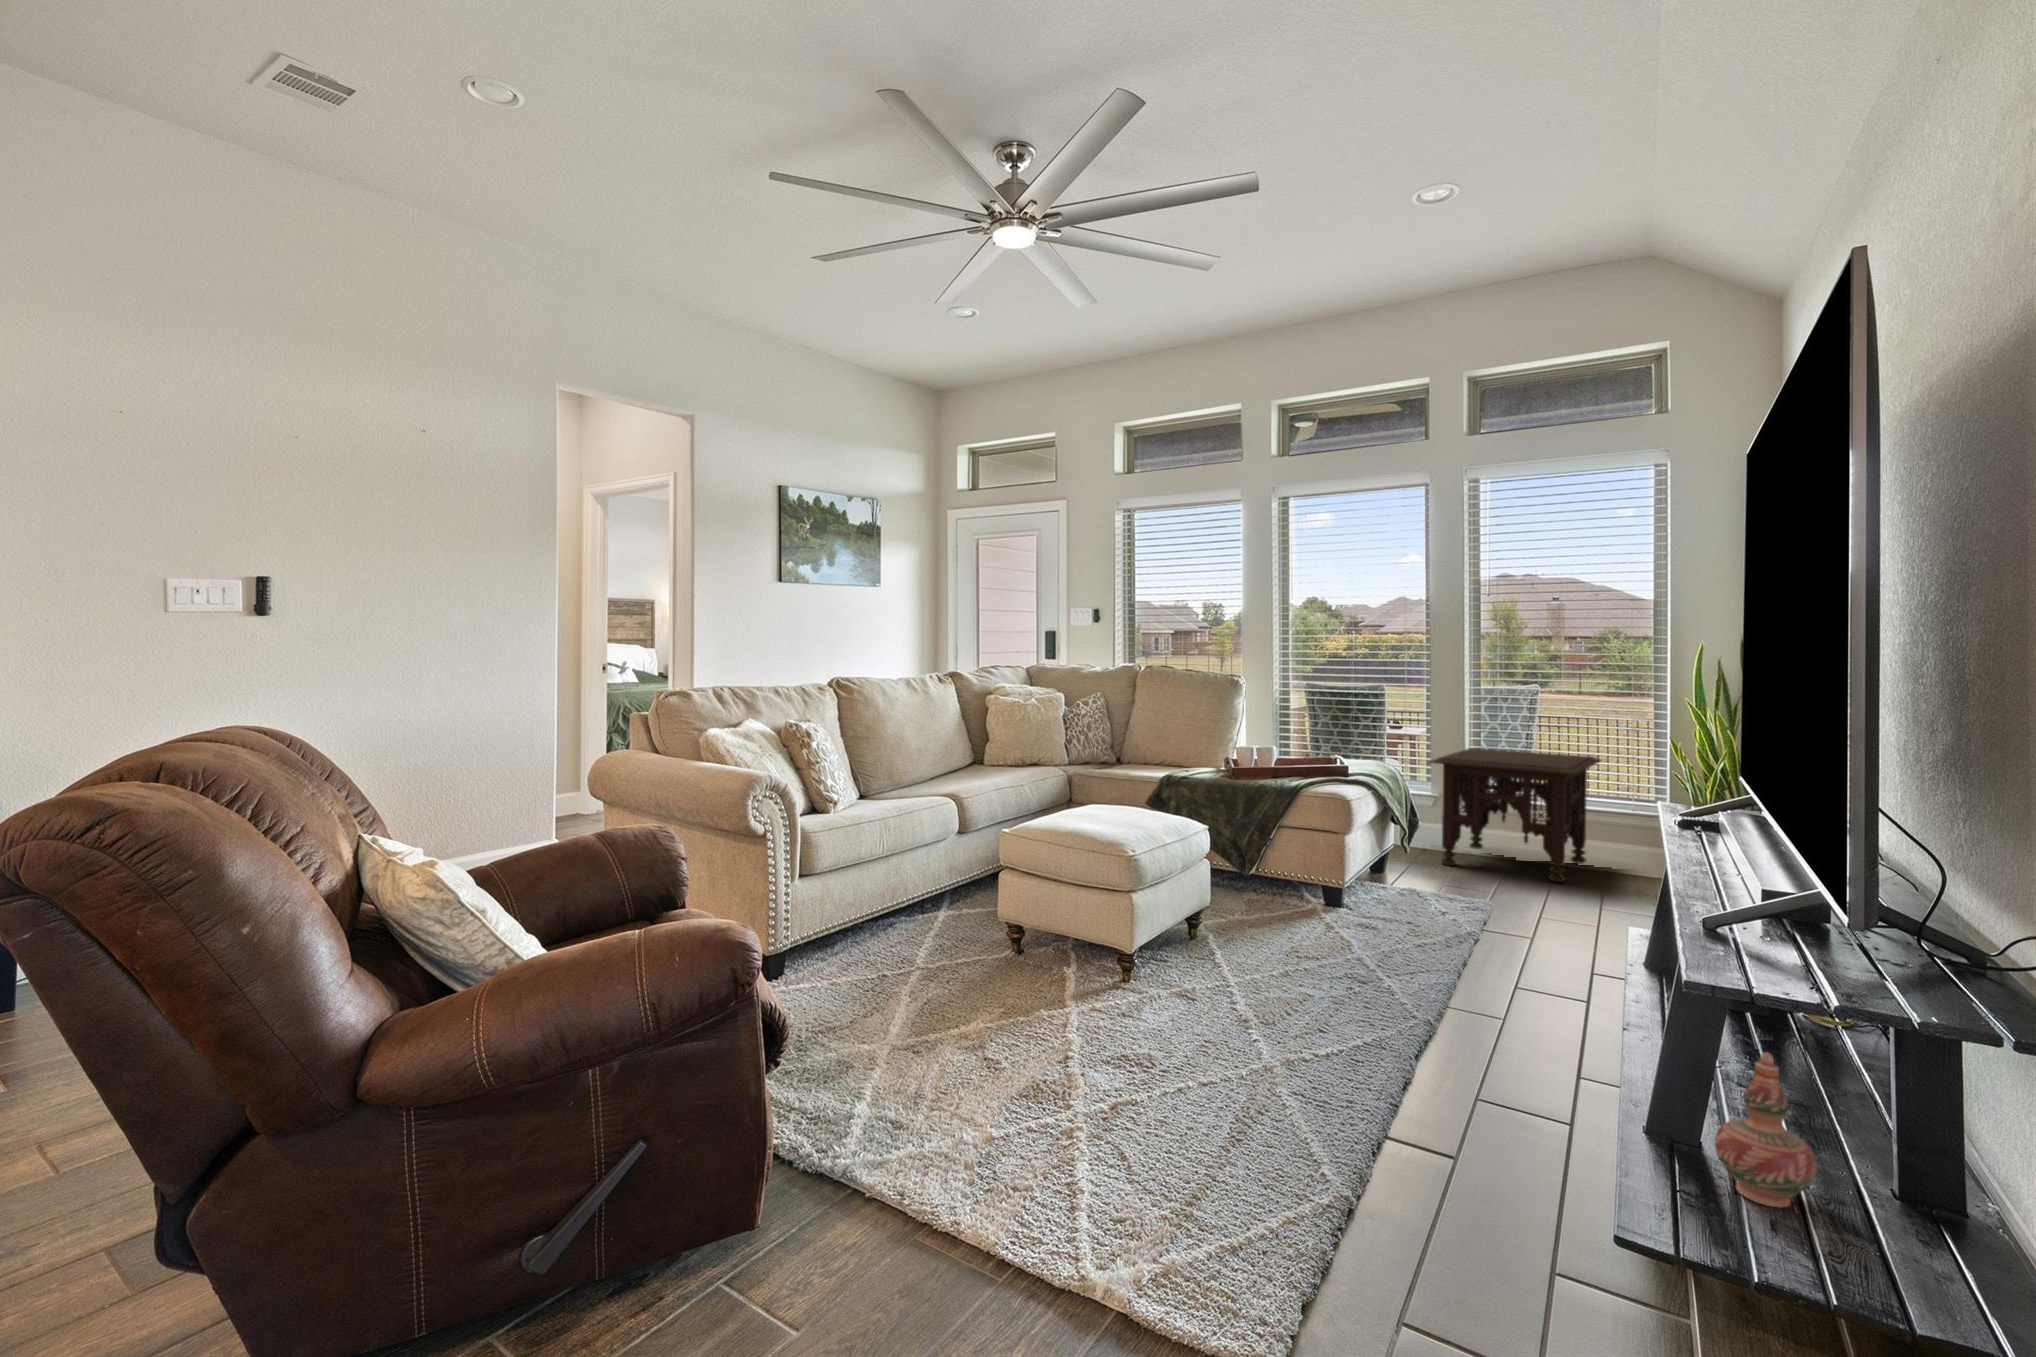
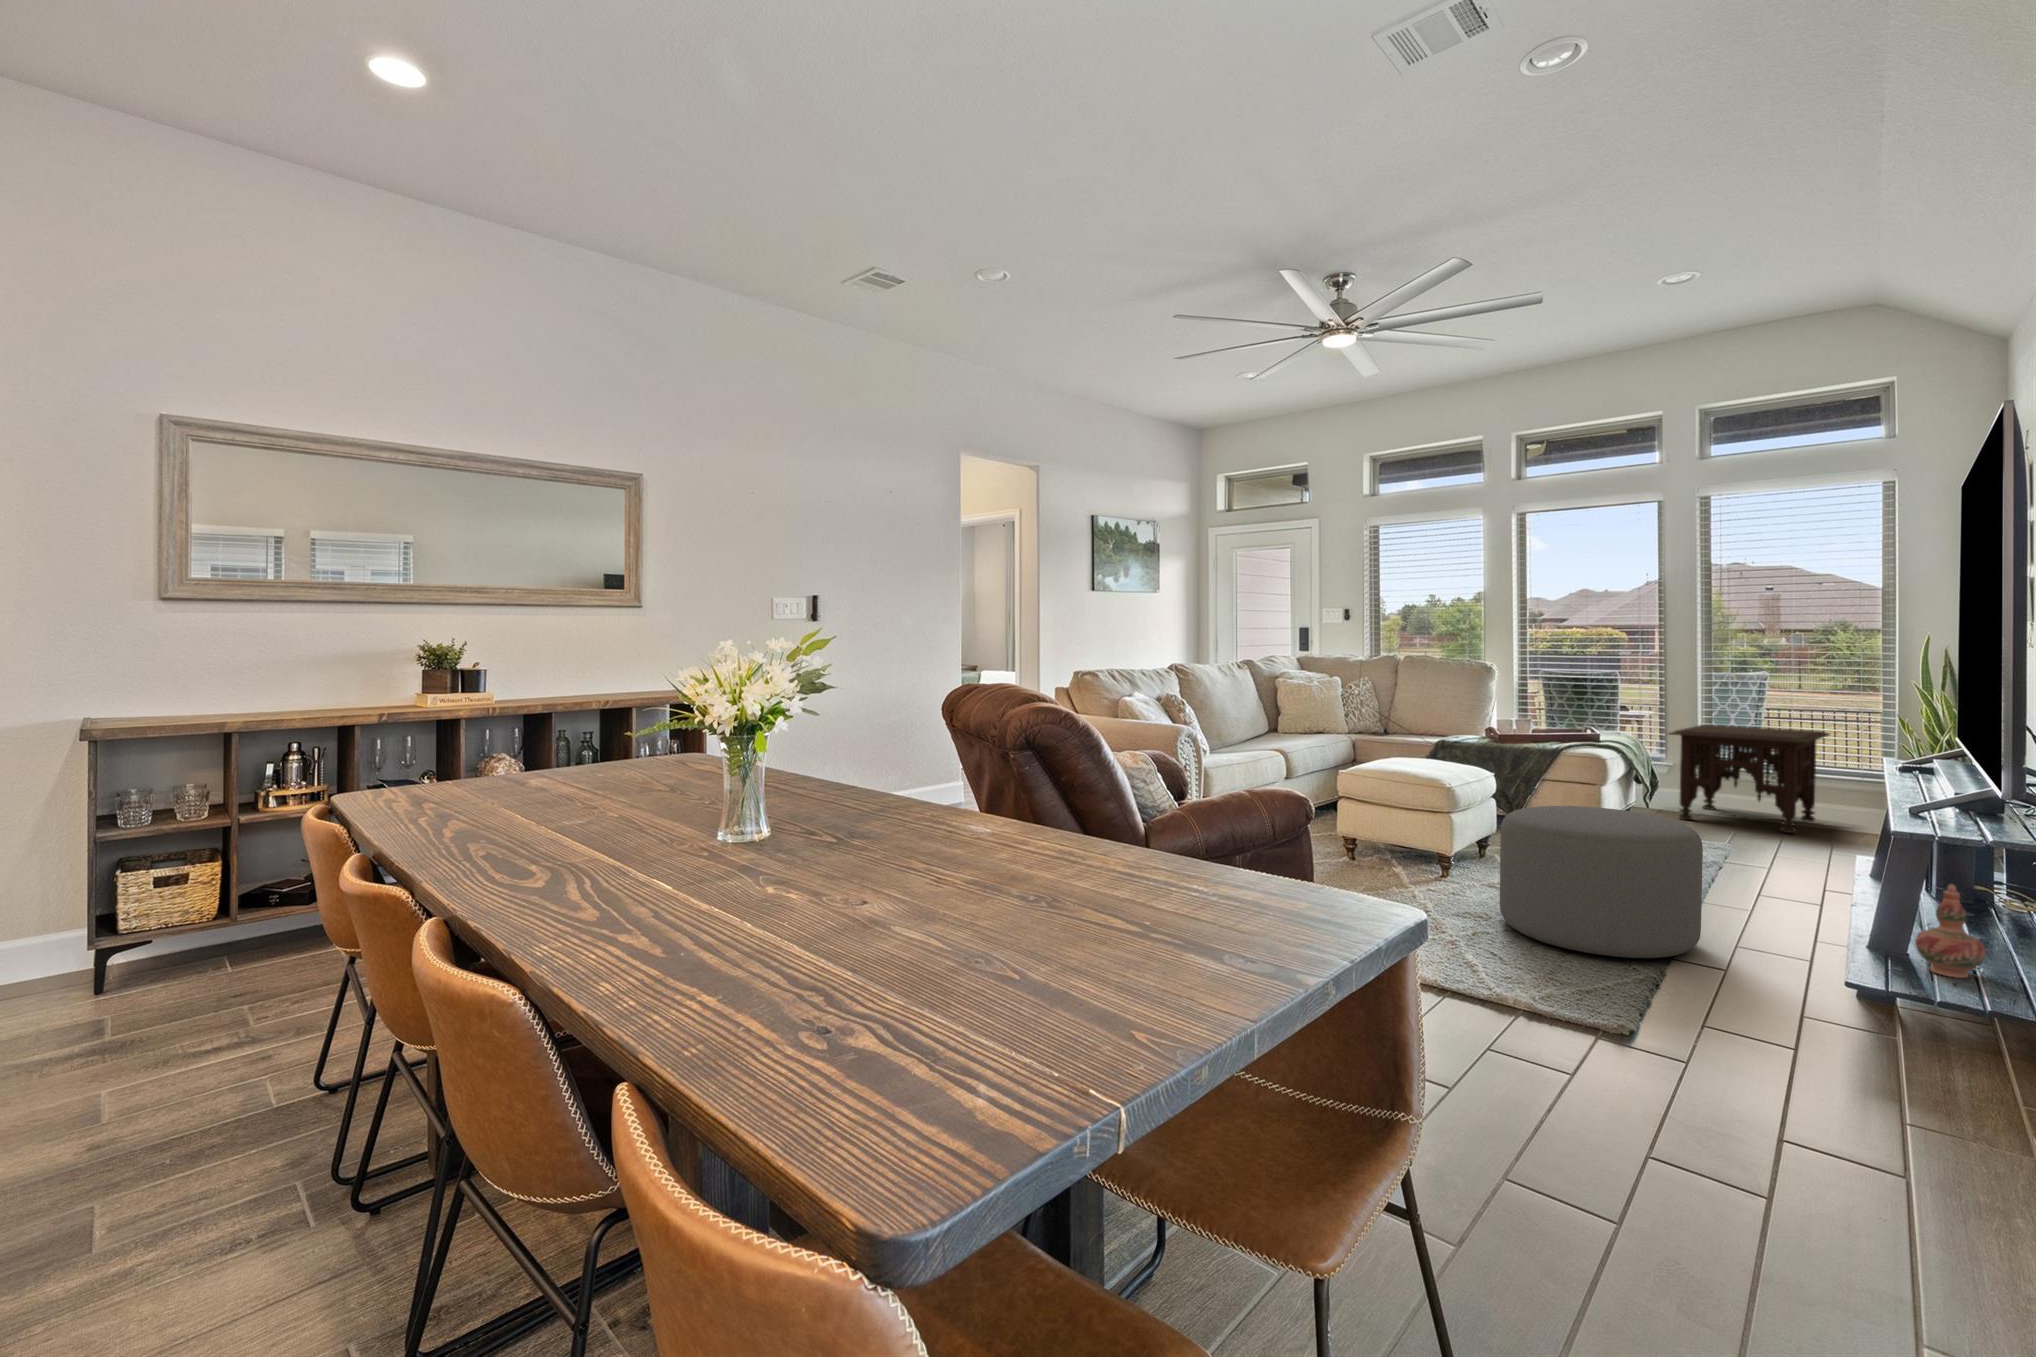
ottoman: none [1165,890,1430,1145] -> present [1500,806,1703,958]

